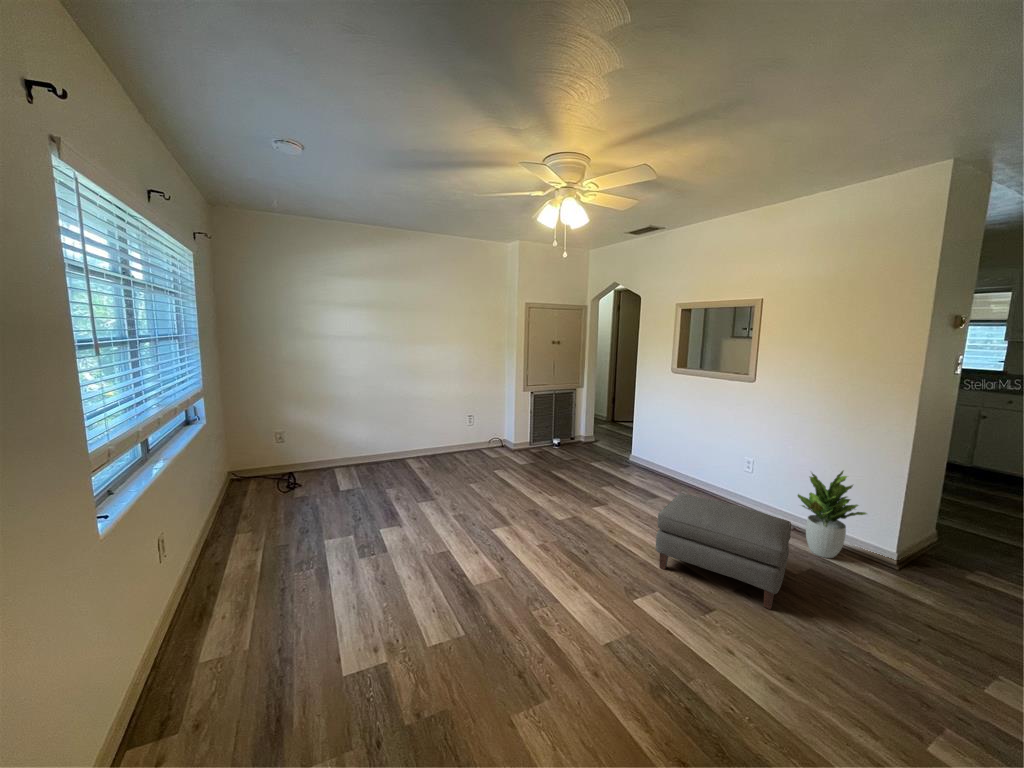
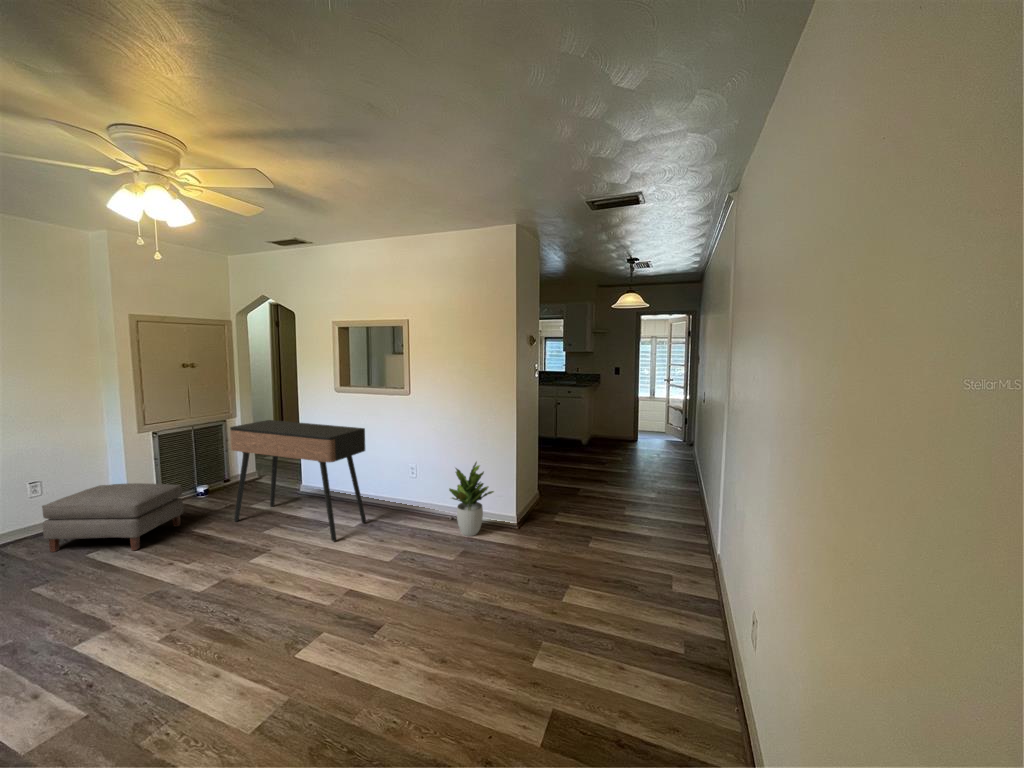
console table: none [579,393,701,513] -> present [230,420,366,541]
ottoman: present [656,493,791,609] -> present [42,483,183,552]

